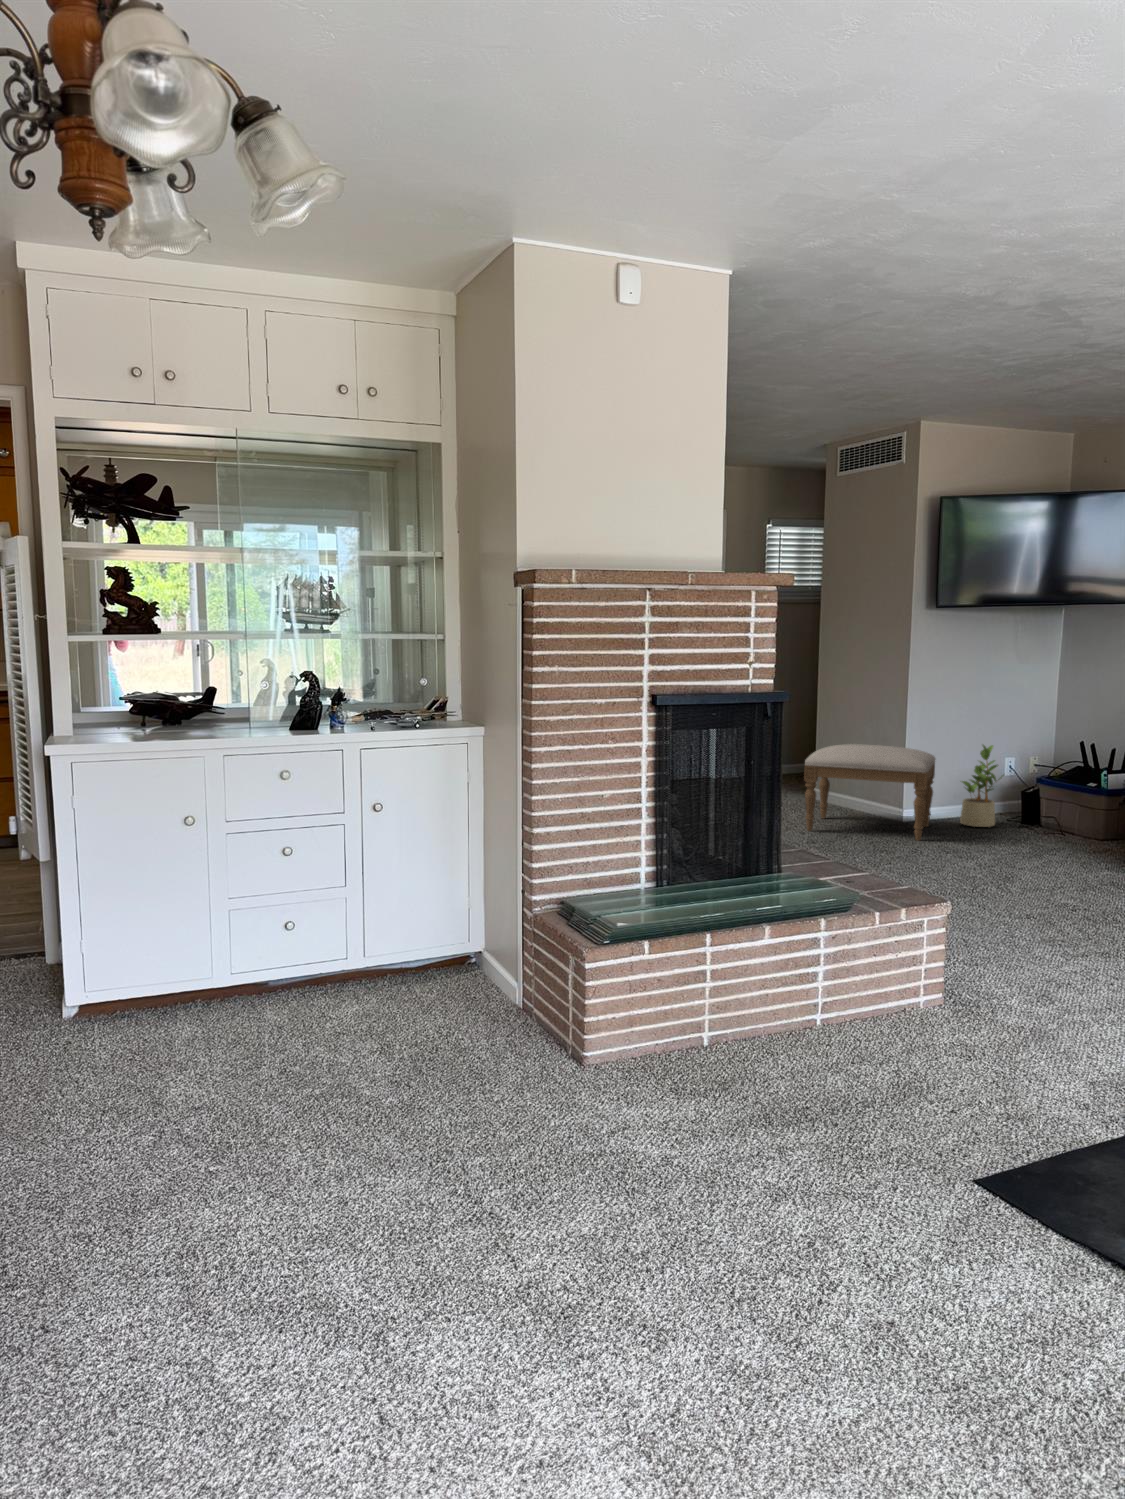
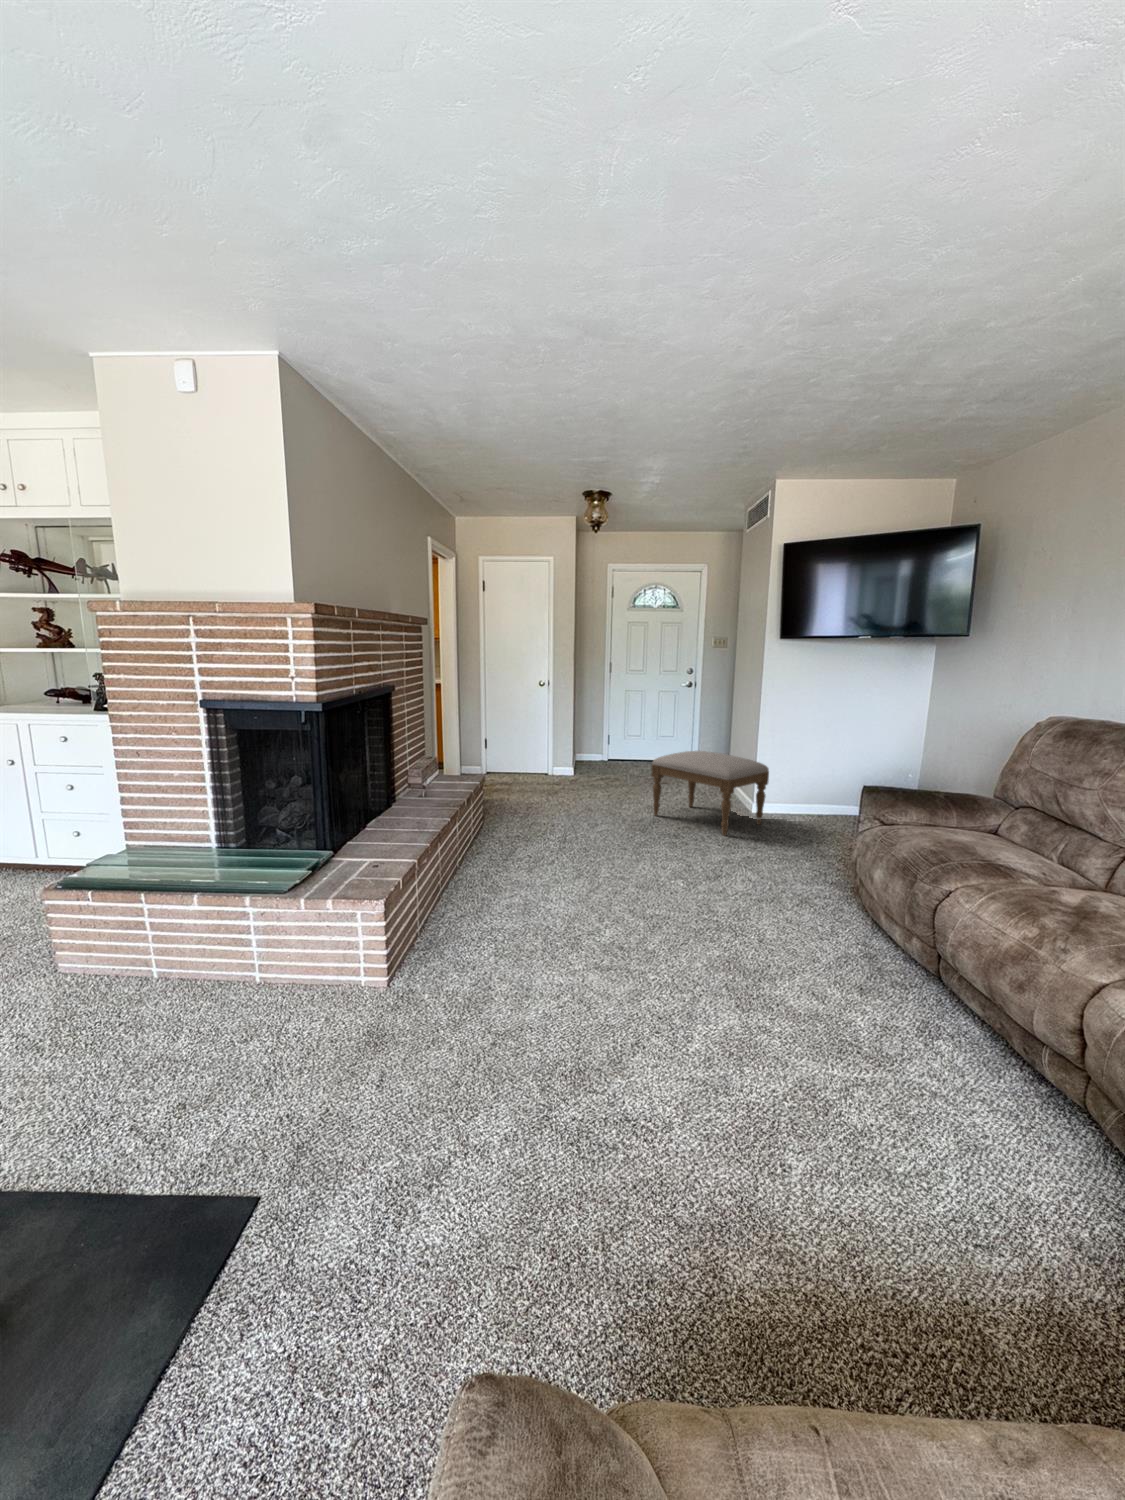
potted plant: present [960,745,1003,827] -> none [792,760,832,832]

